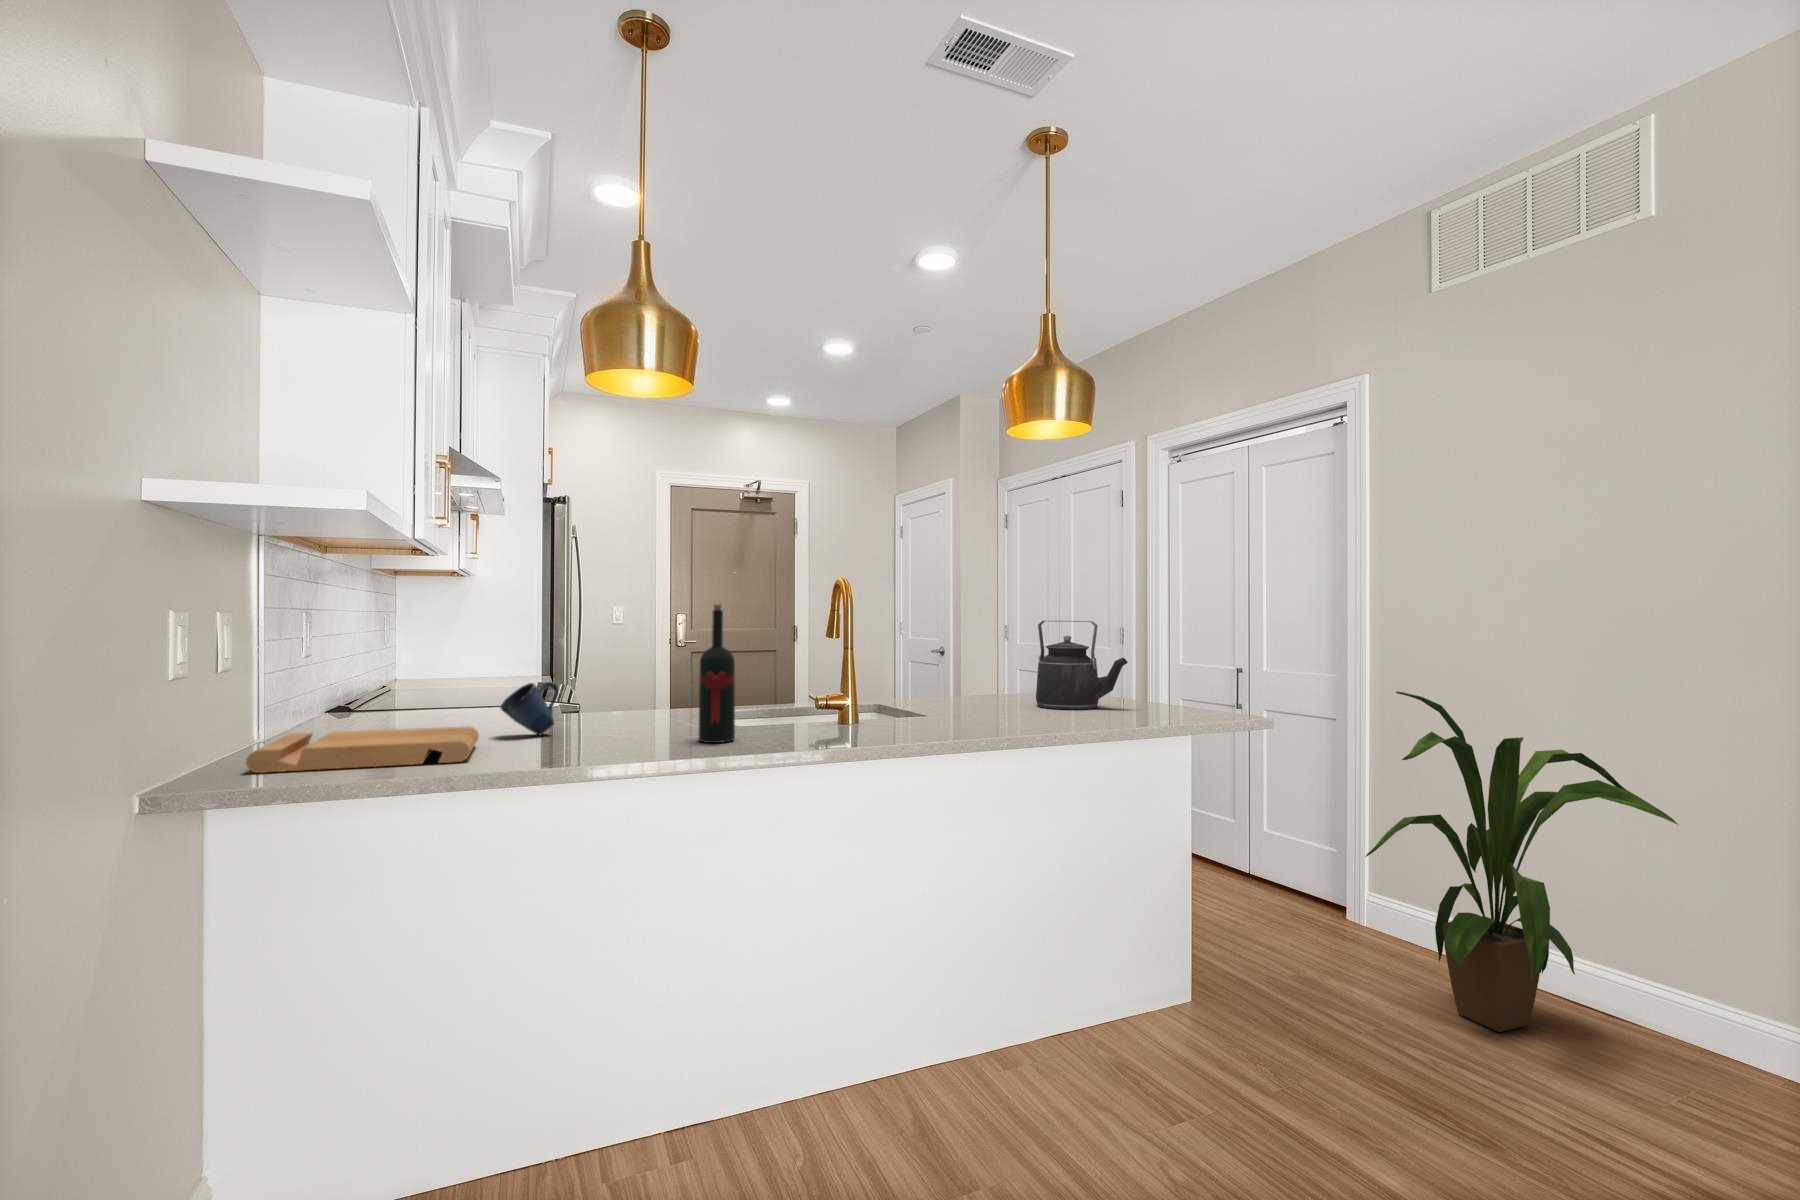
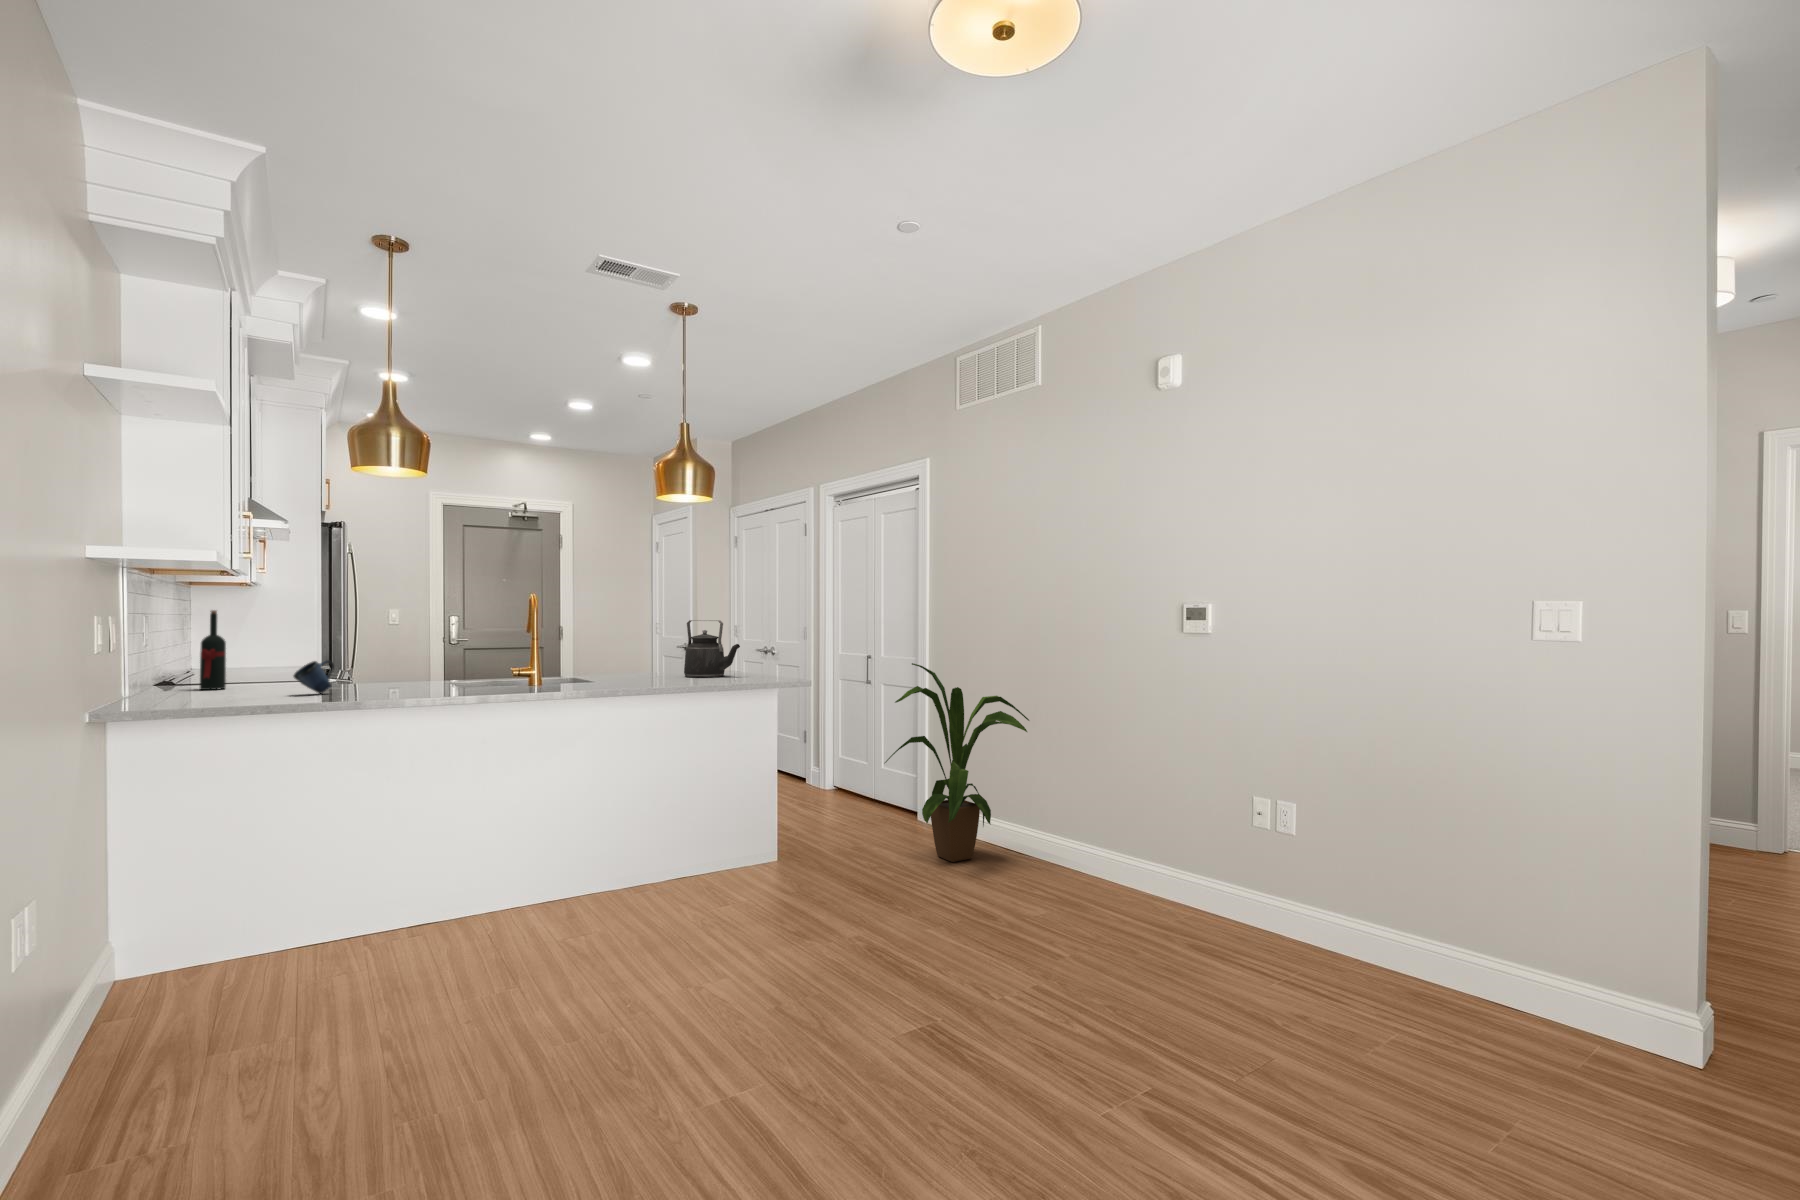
wine bottle: present [698,605,735,743] -> present [200,610,226,690]
cutting board: present [246,727,479,773] -> none [131,687,279,710]

